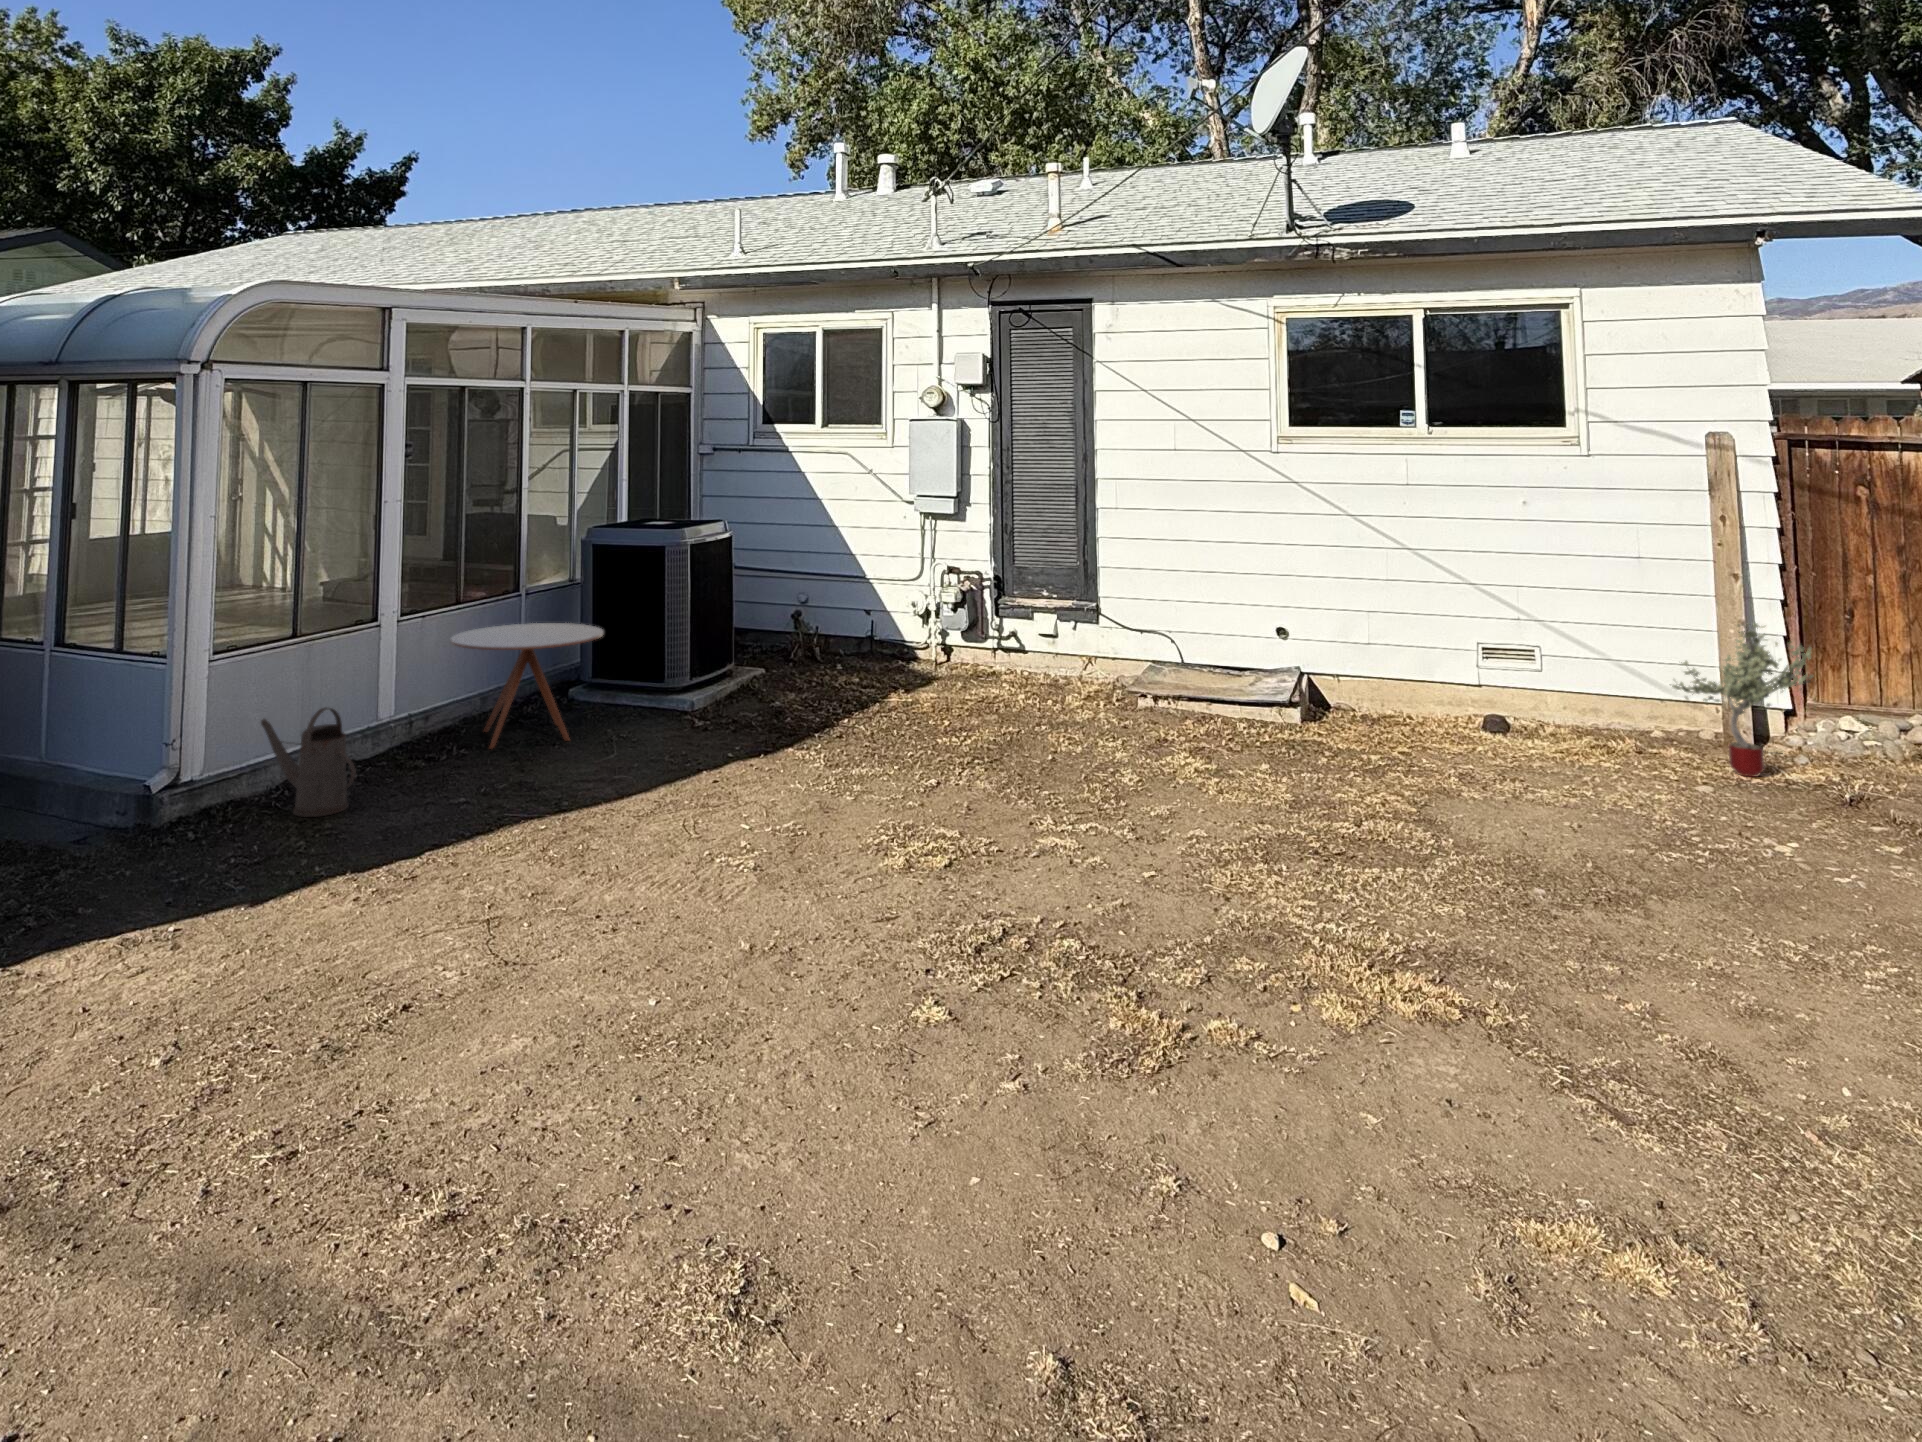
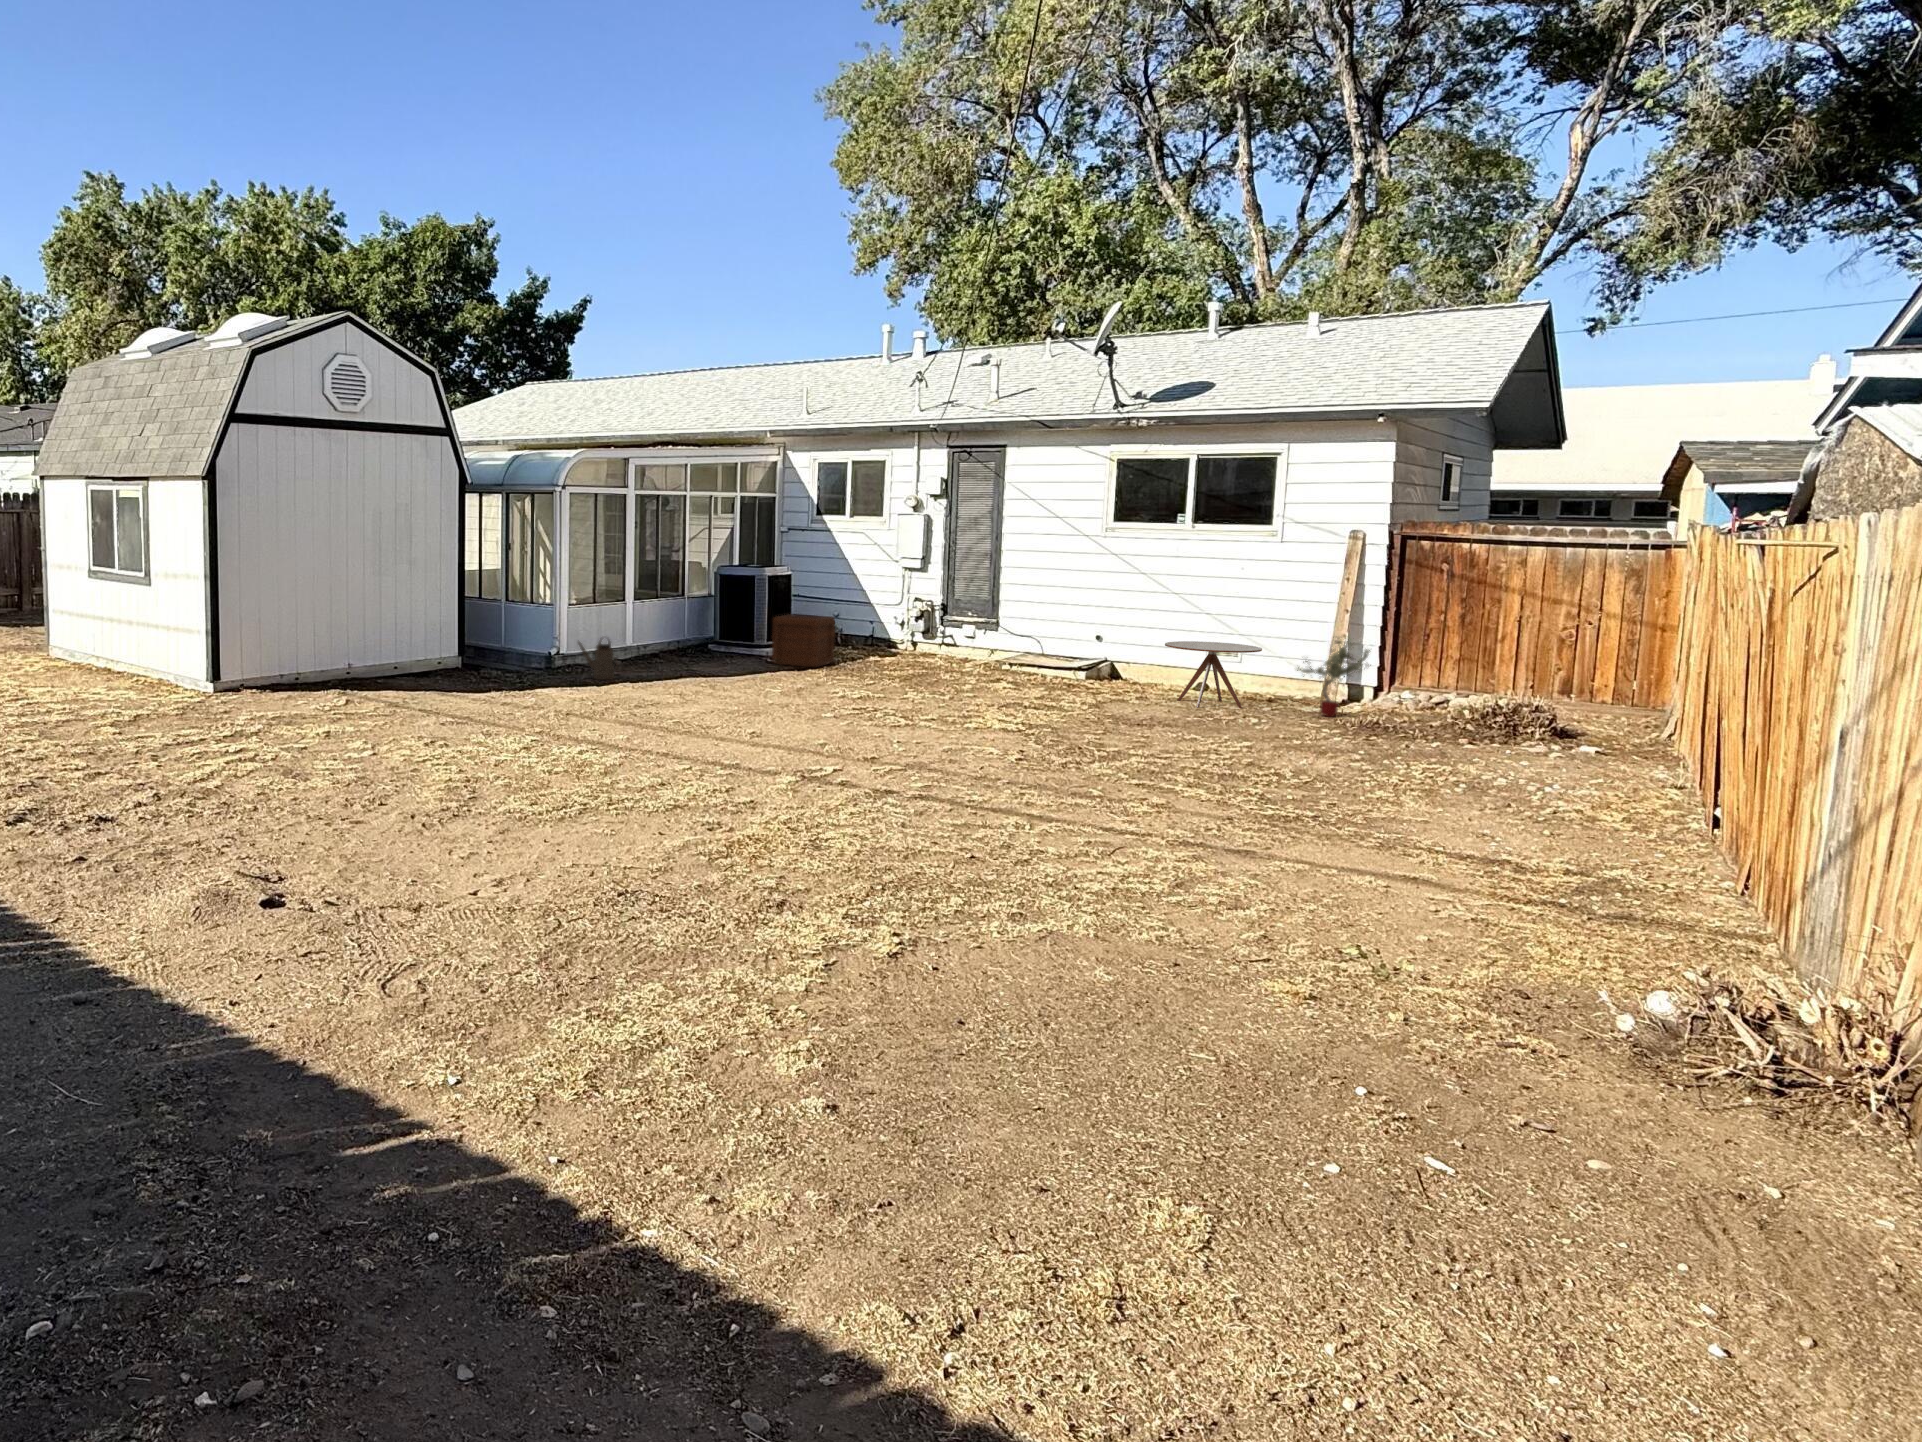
wooden crate: none [698,606,810,713] -> present [772,614,835,667]
round table: present [450,623,604,749] -> present [1165,641,1262,708]

